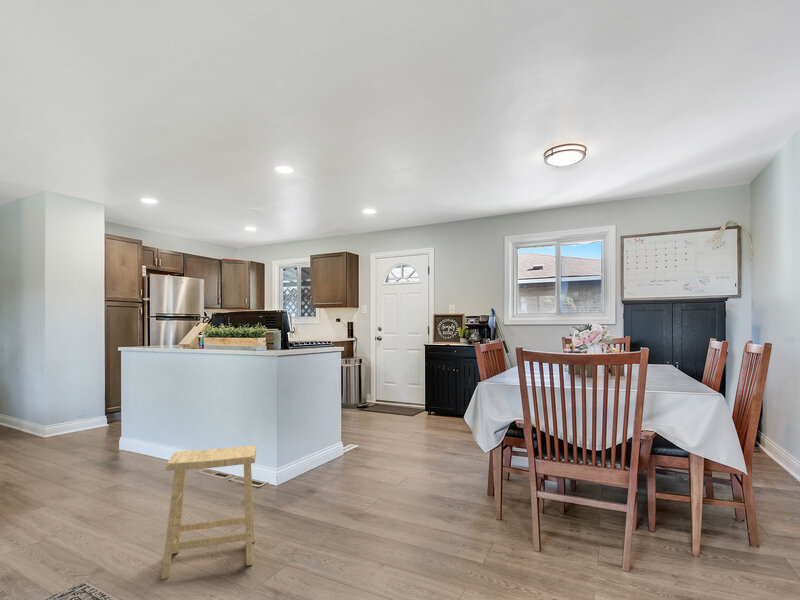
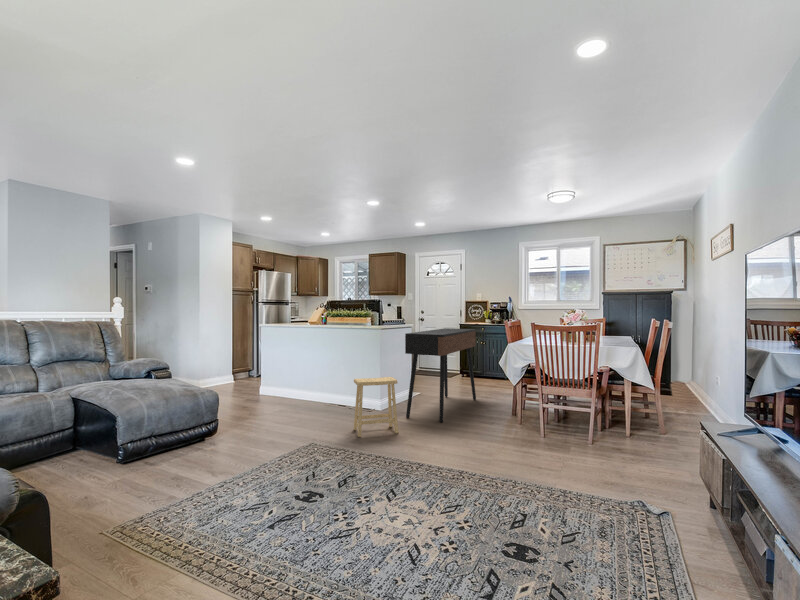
console table: none [297,352,434,527] -> present [405,328,476,422]

